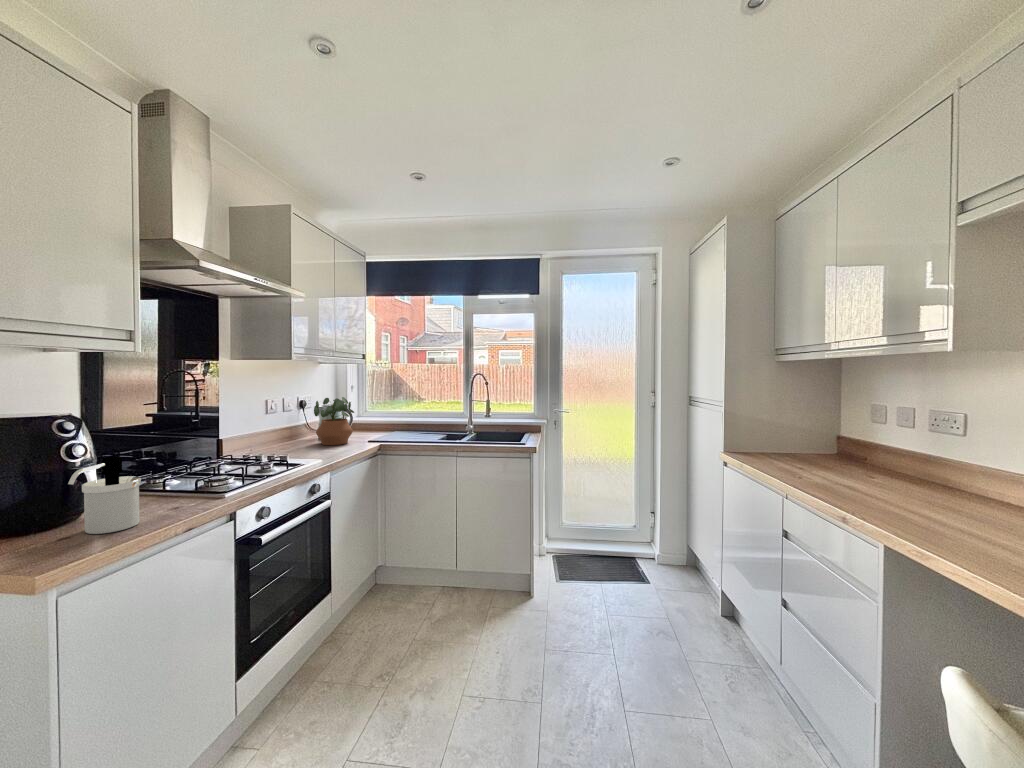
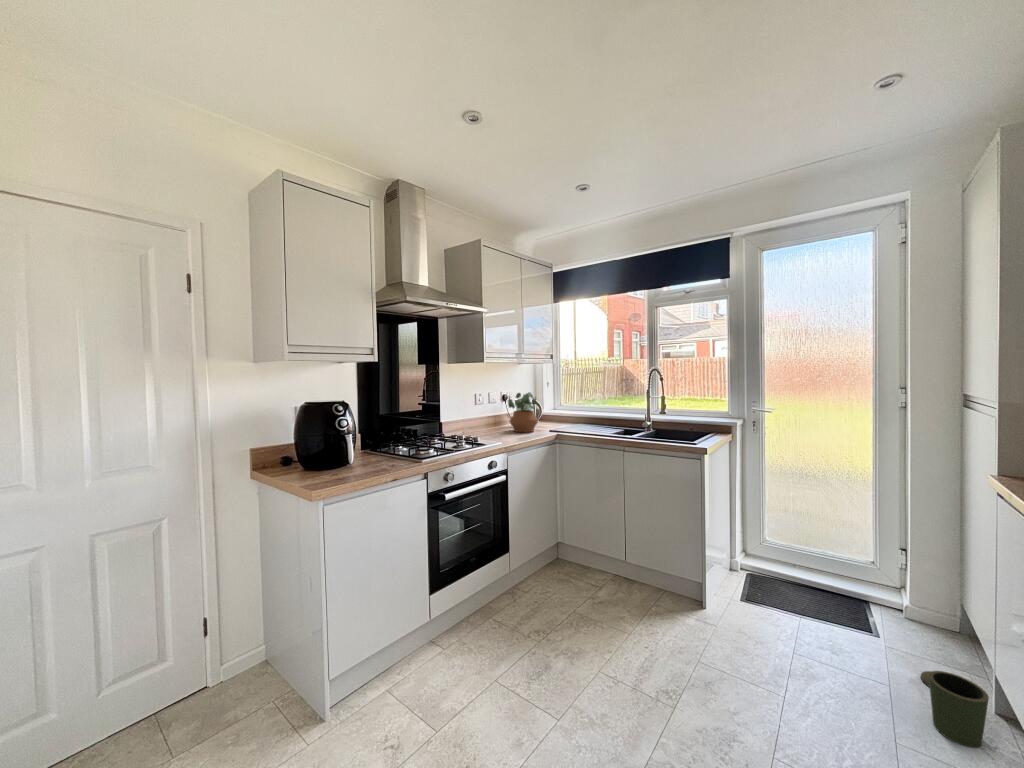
soap dispenser: present [68,457,141,534] -> none [328,428,368,475]
trash can: none [681,596,727,645] -> present [921,671,989,748]

